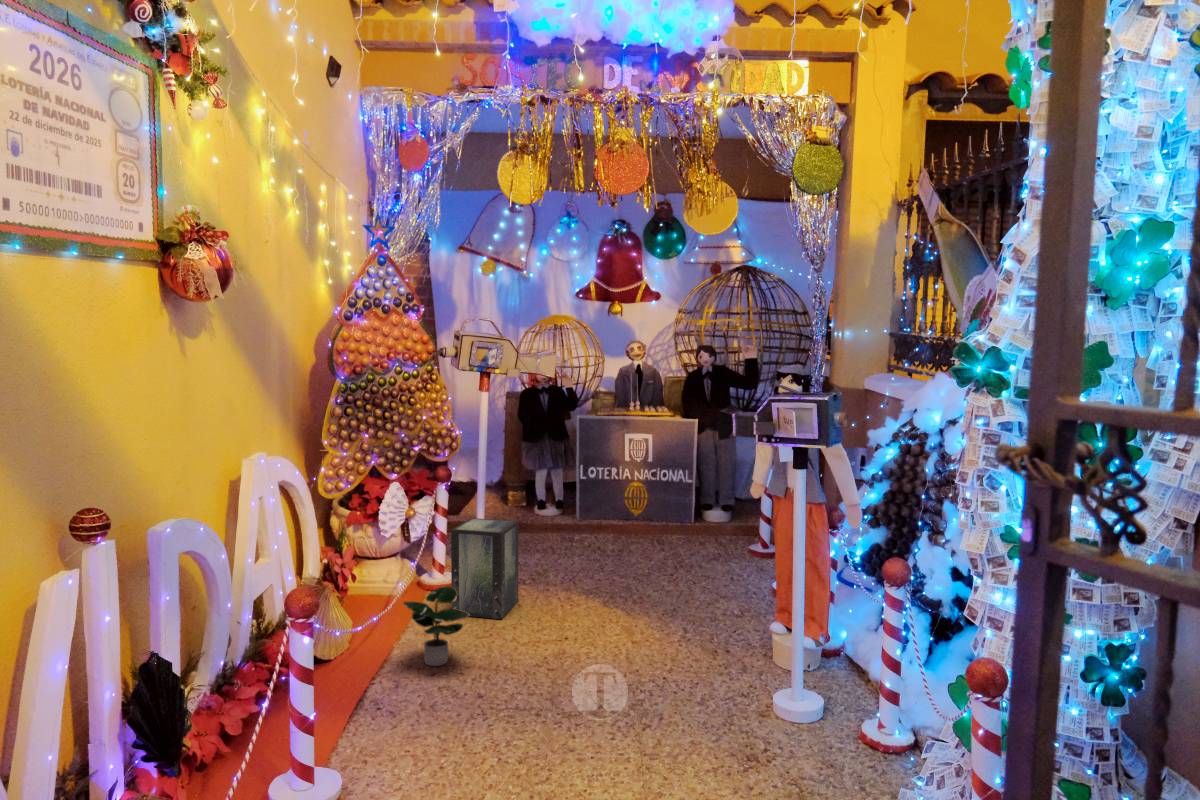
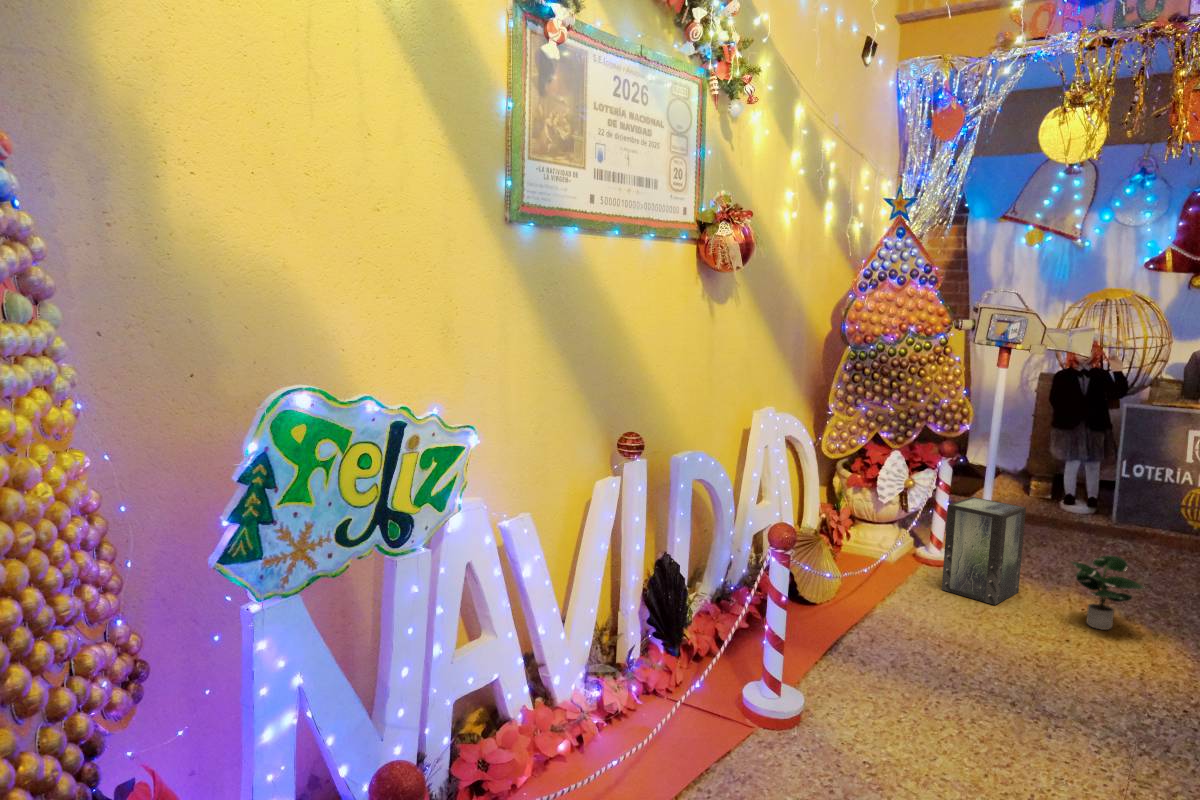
potted plant: present [403,586,469,666] -> present [1071,555,1143,630]

